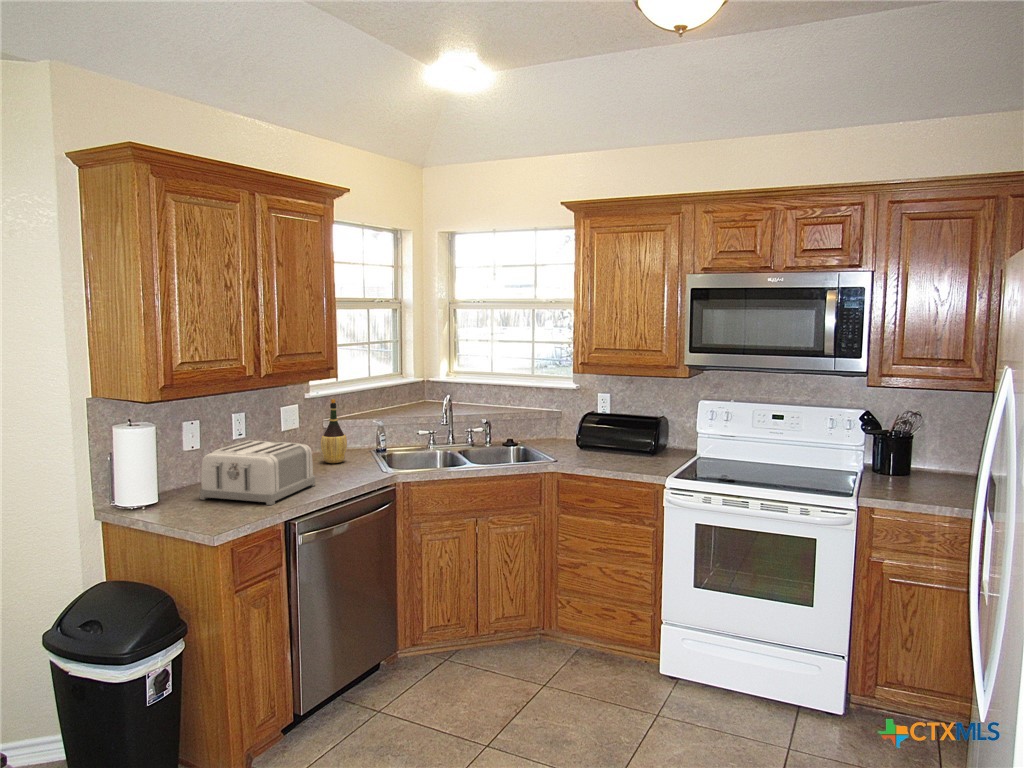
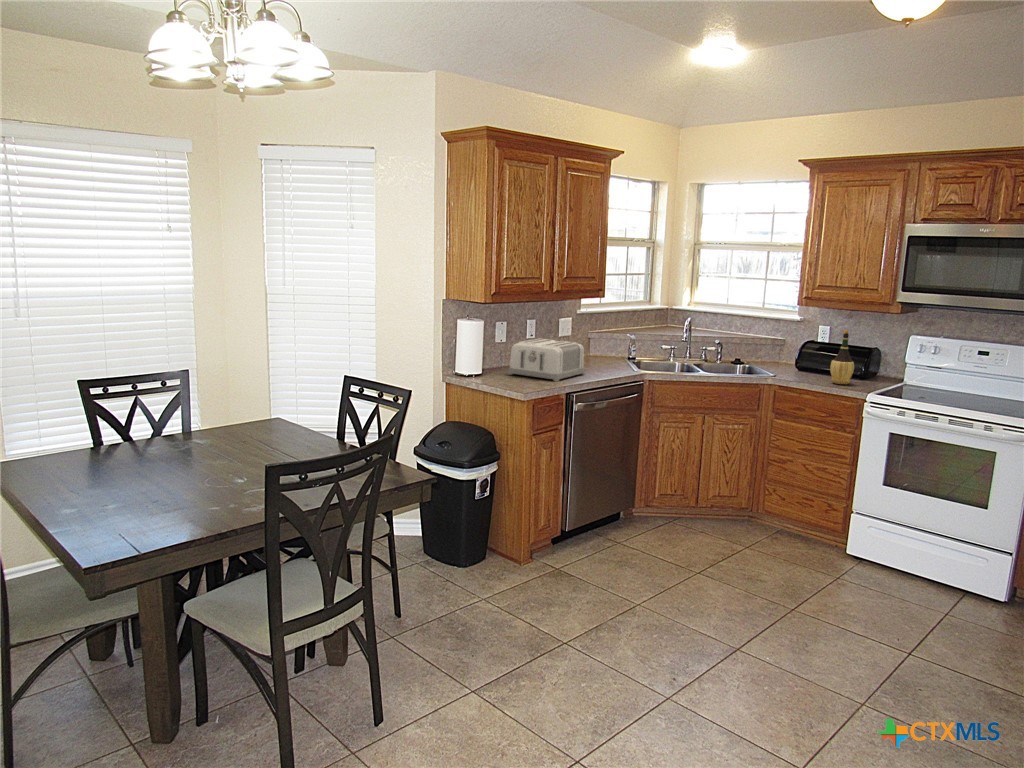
wine bottle: present [321,399,347,463] -> present [830,330,854,384]

